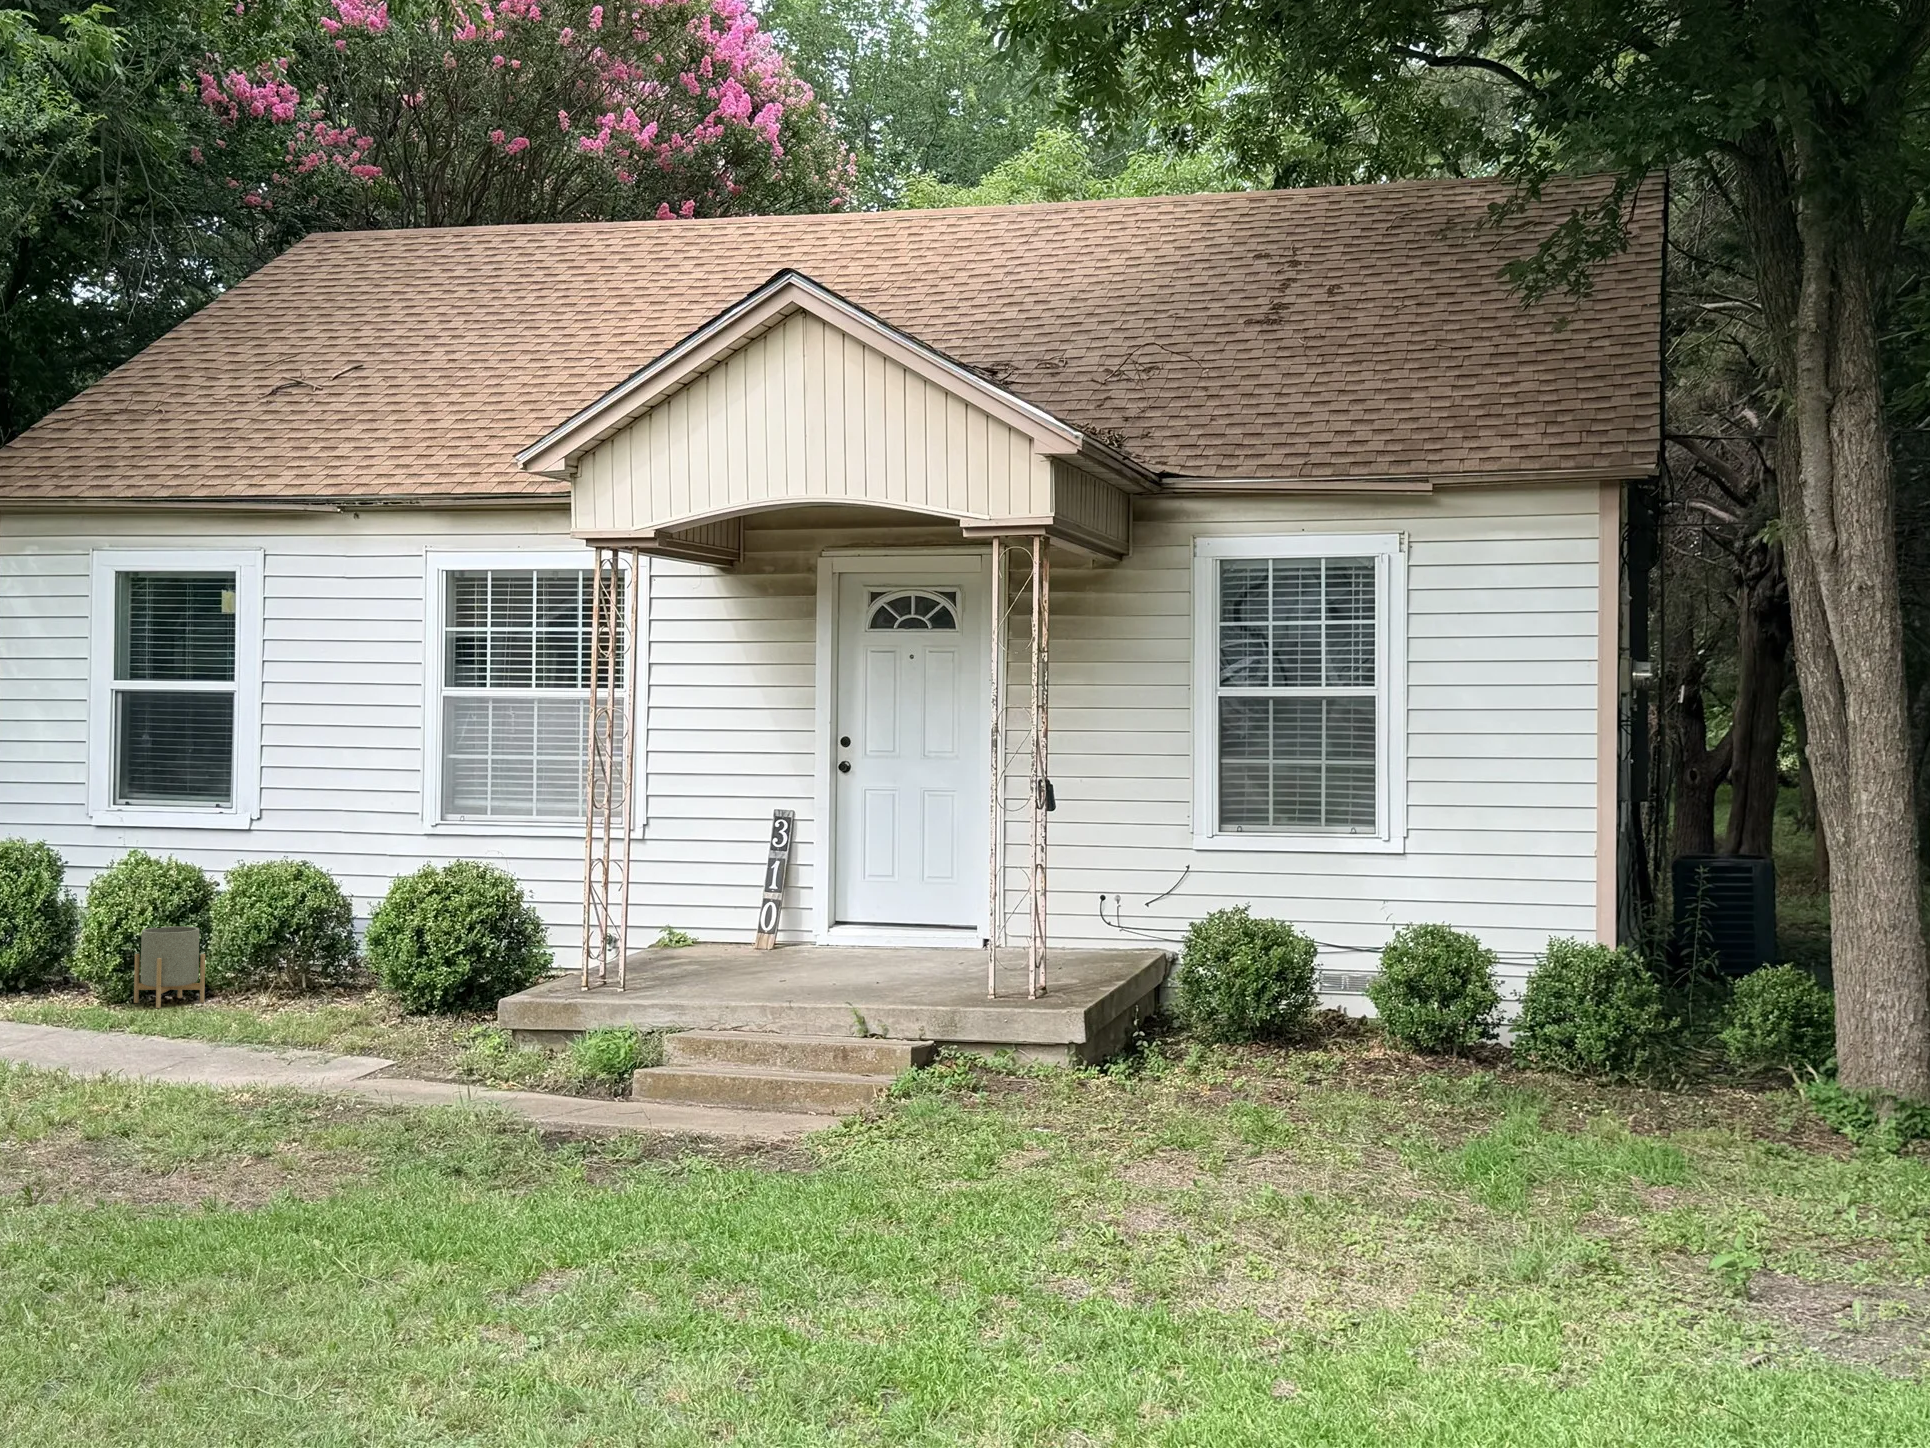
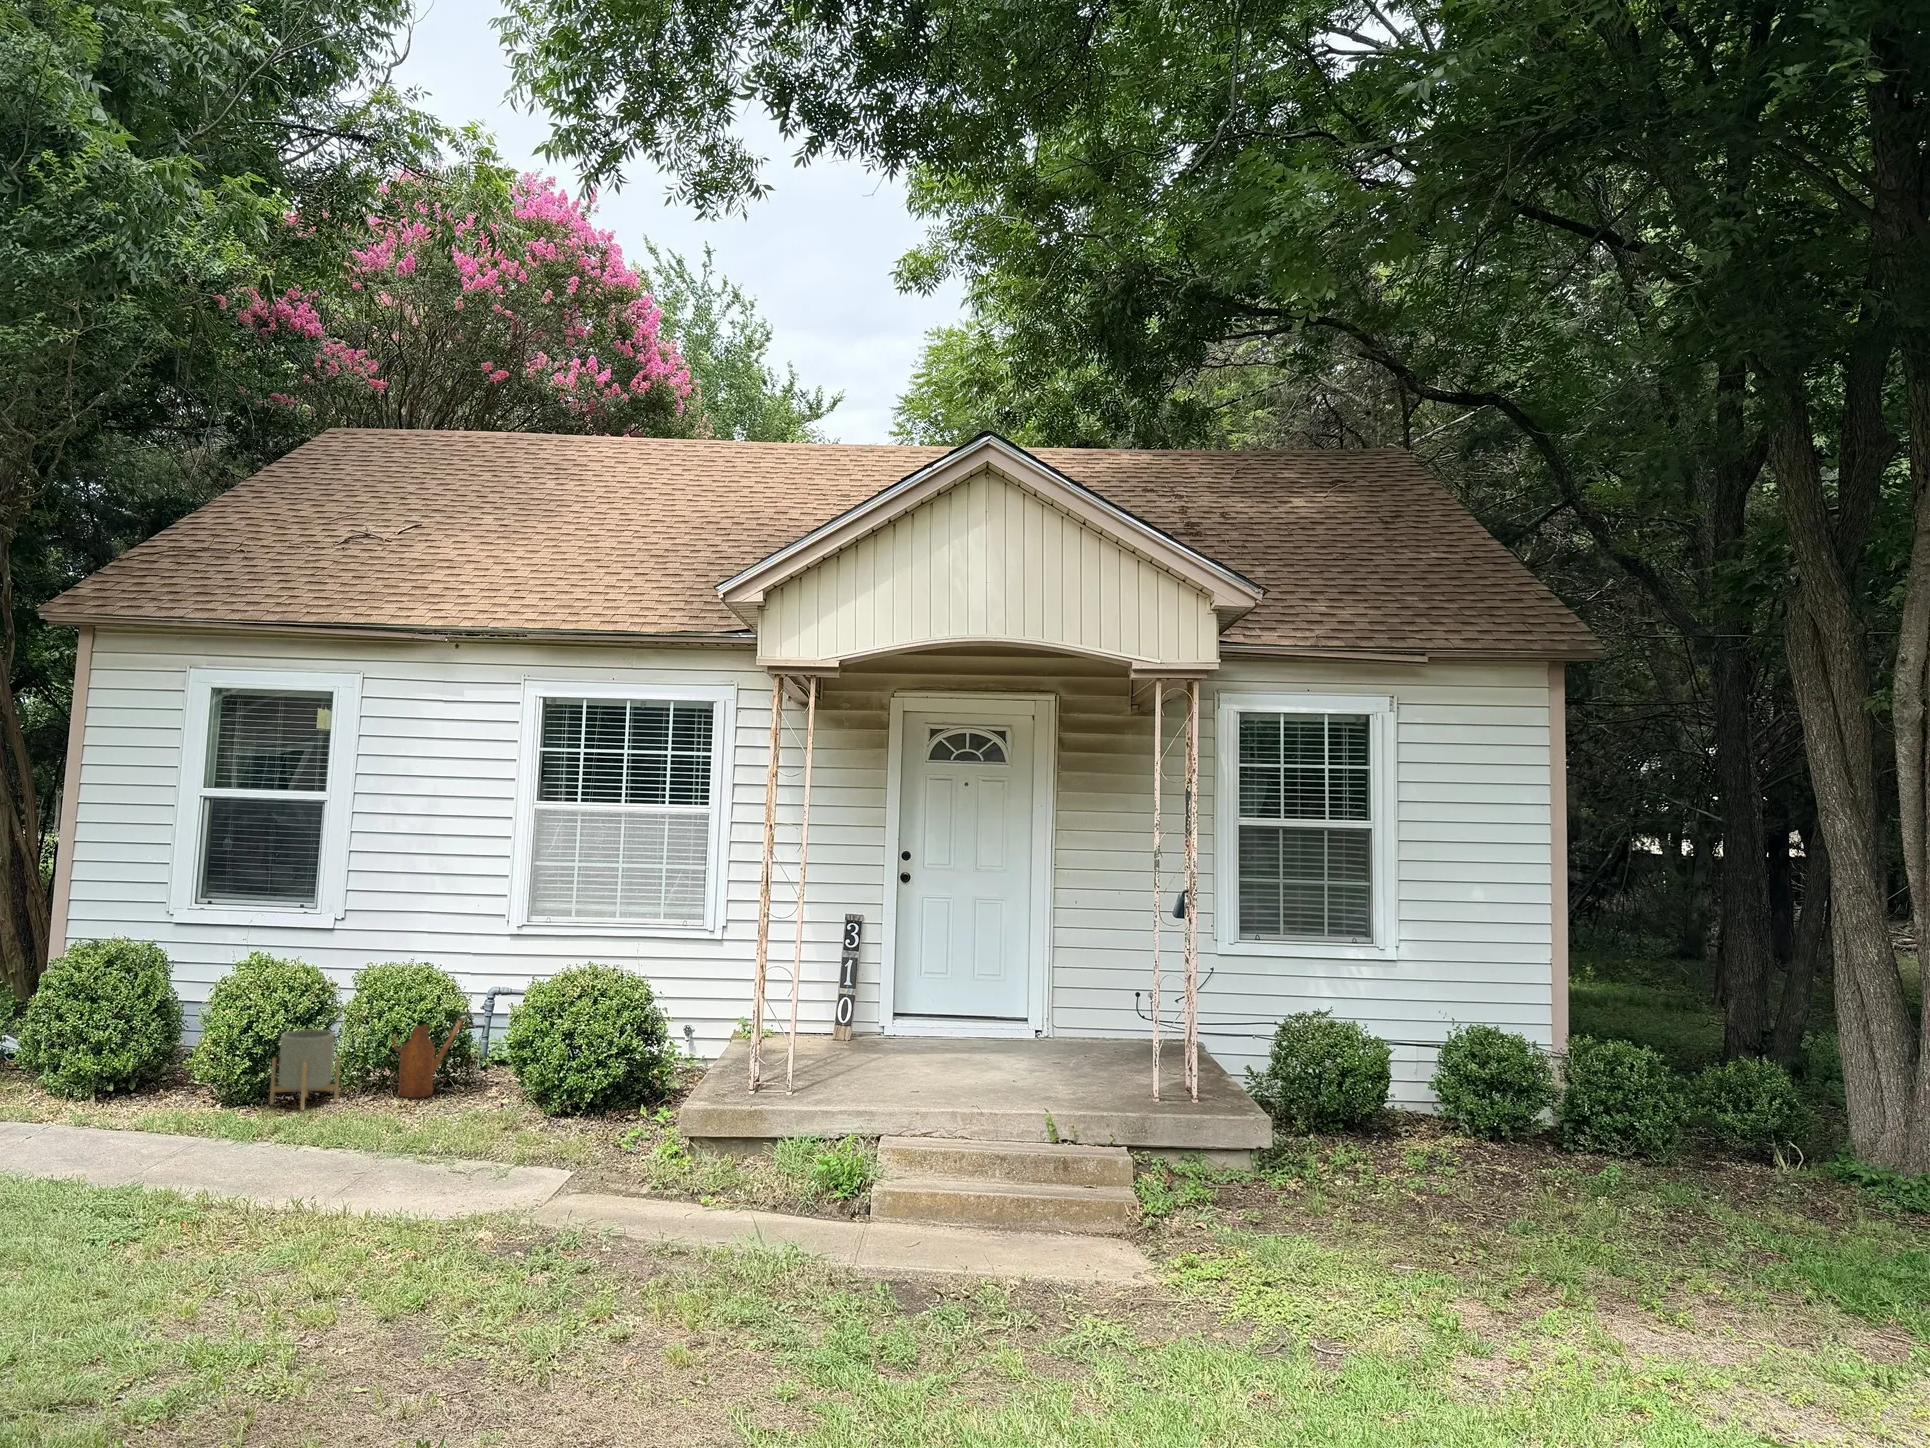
watering can: none [264,920,345,1001] -> present [392,1021,462,1098]

